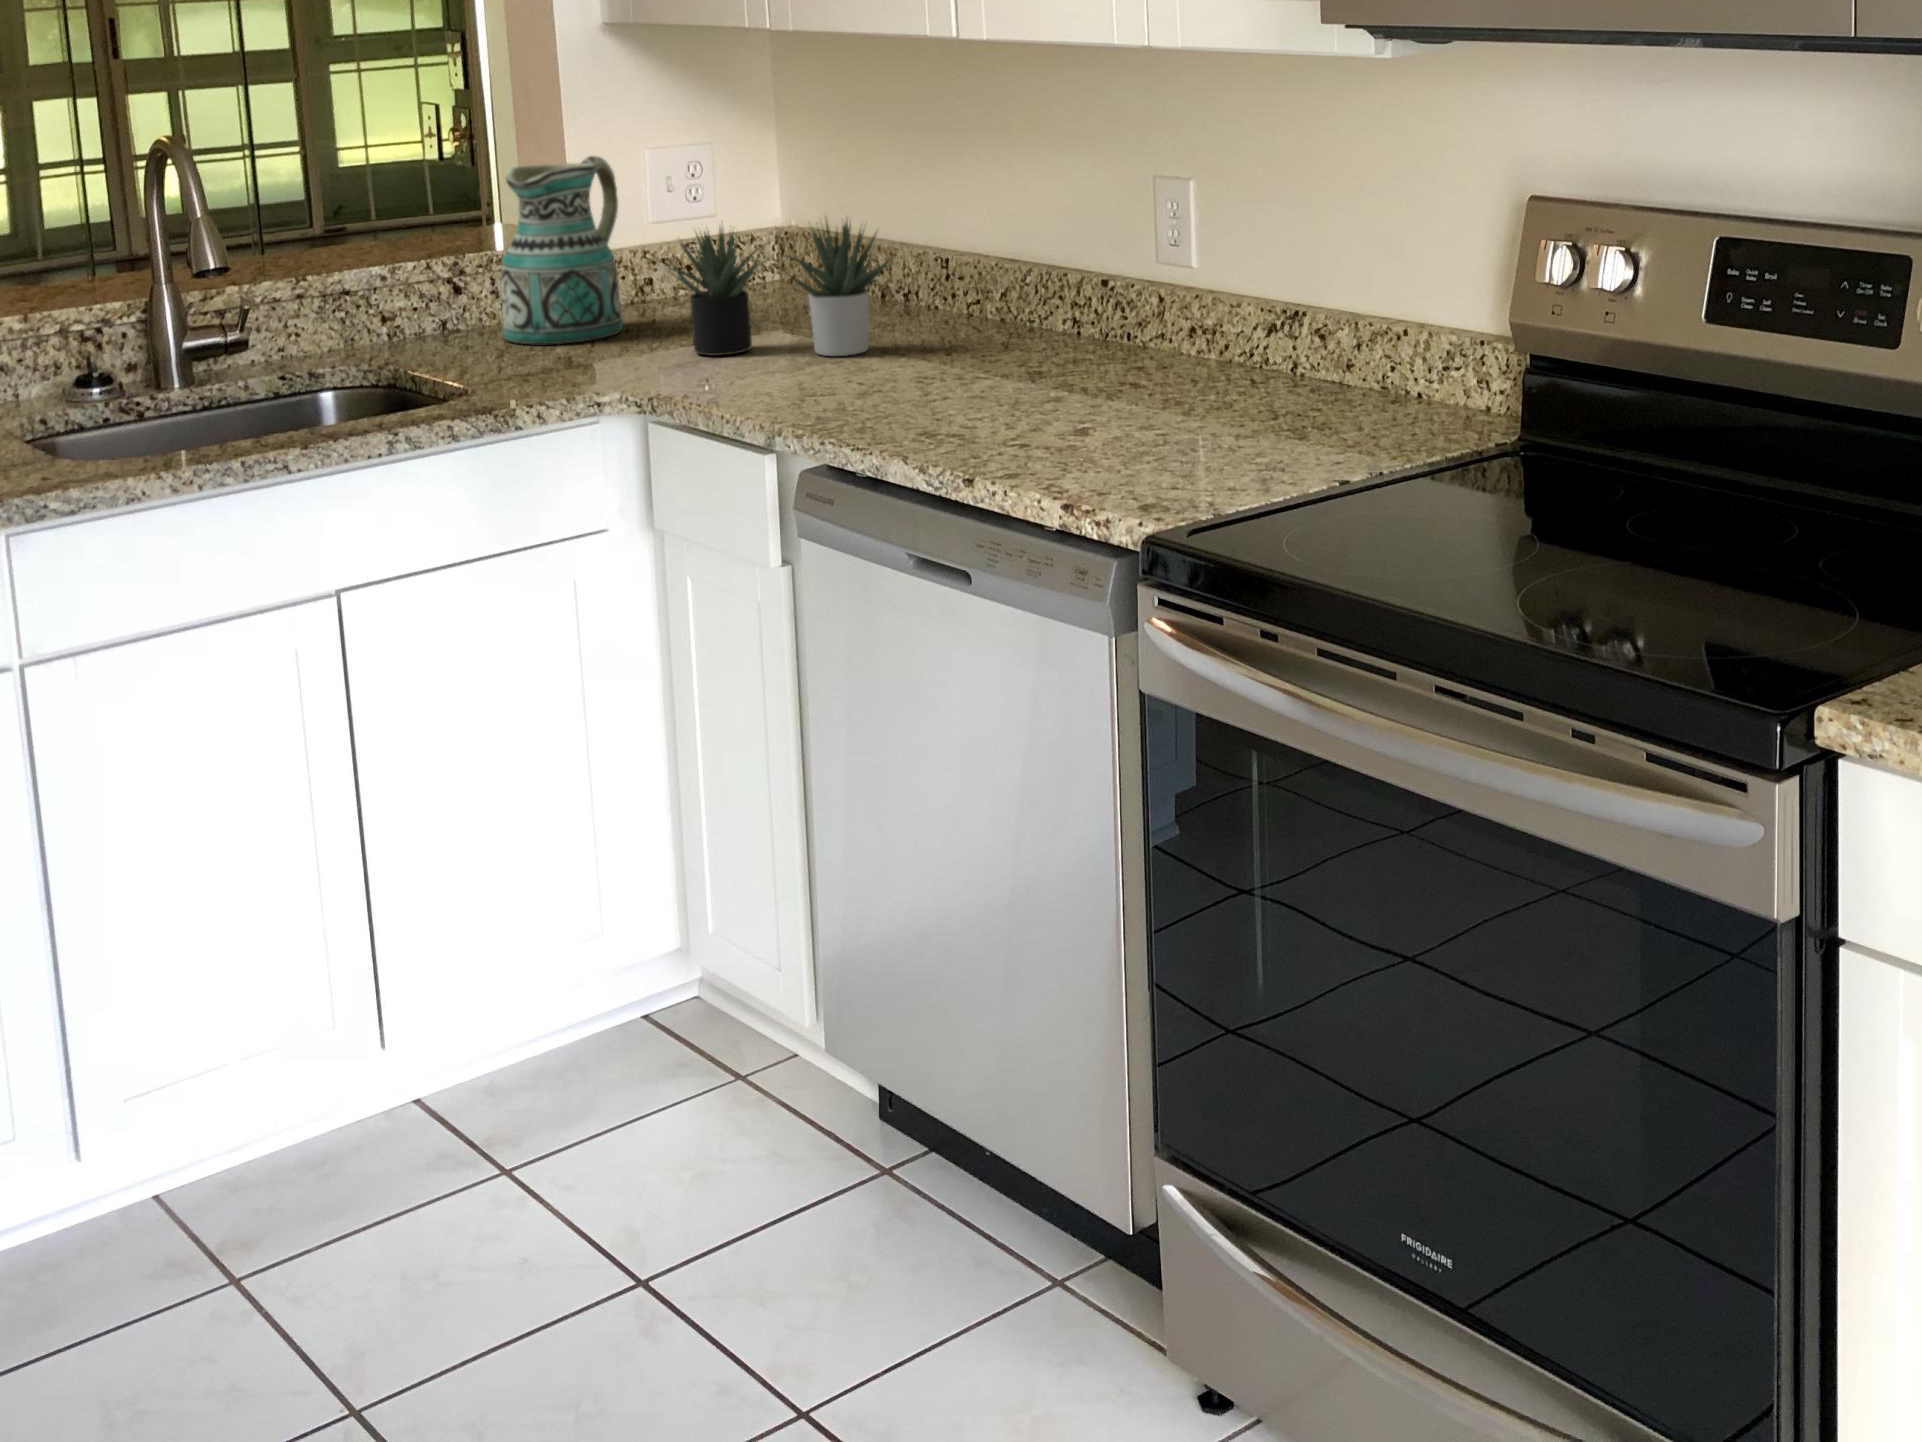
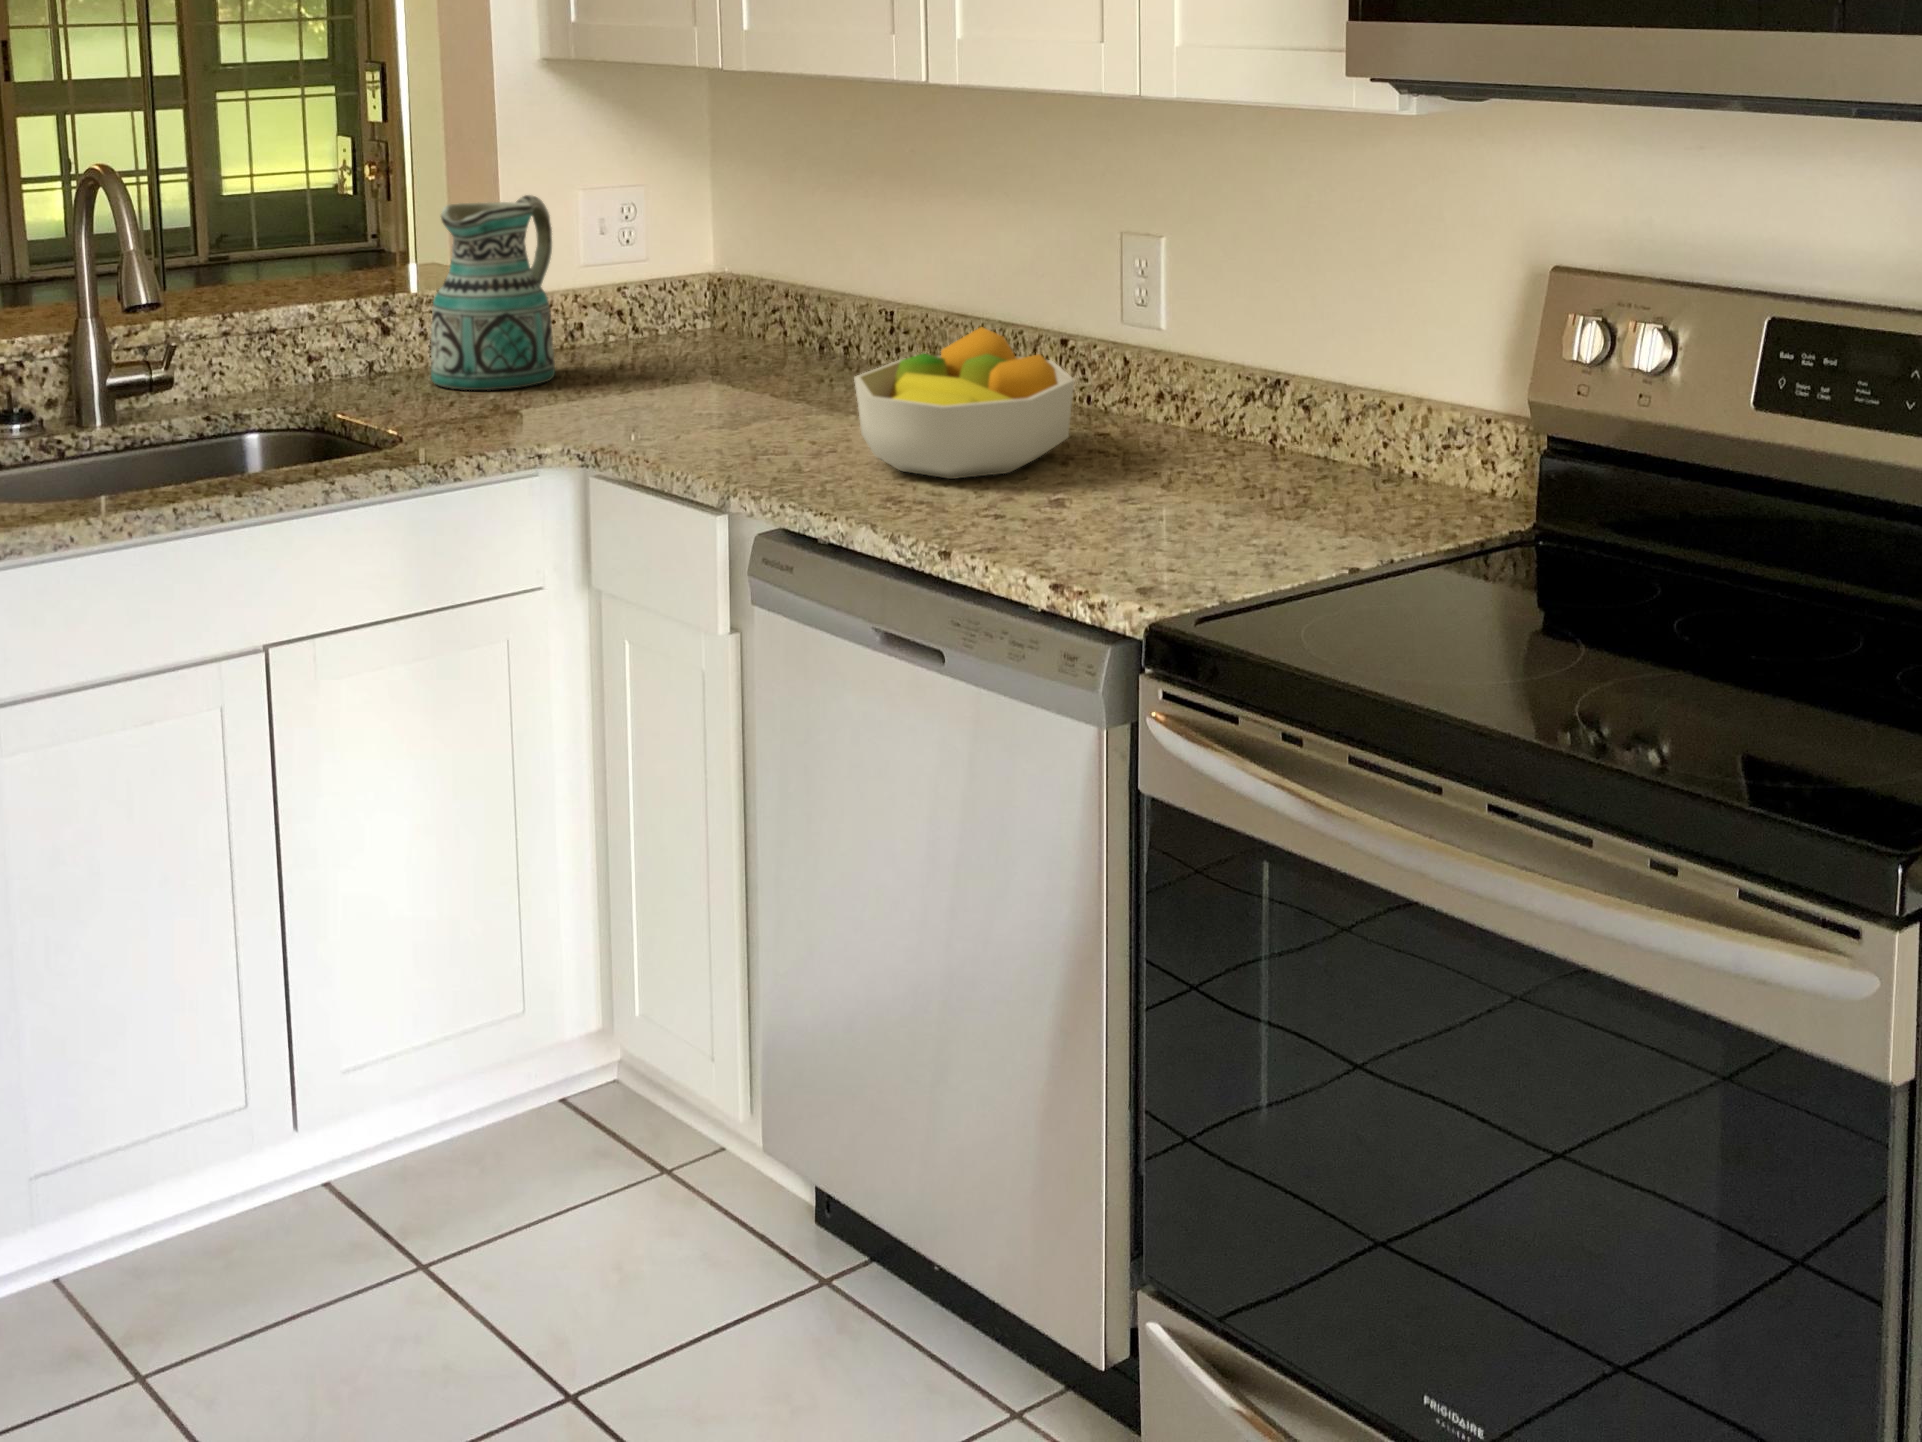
succulent plant: present [666,217,896,356] -> none [598,260,850,412]
fruit bowl: none [894,269,1103,413] -> present [854,327,1074,479]

